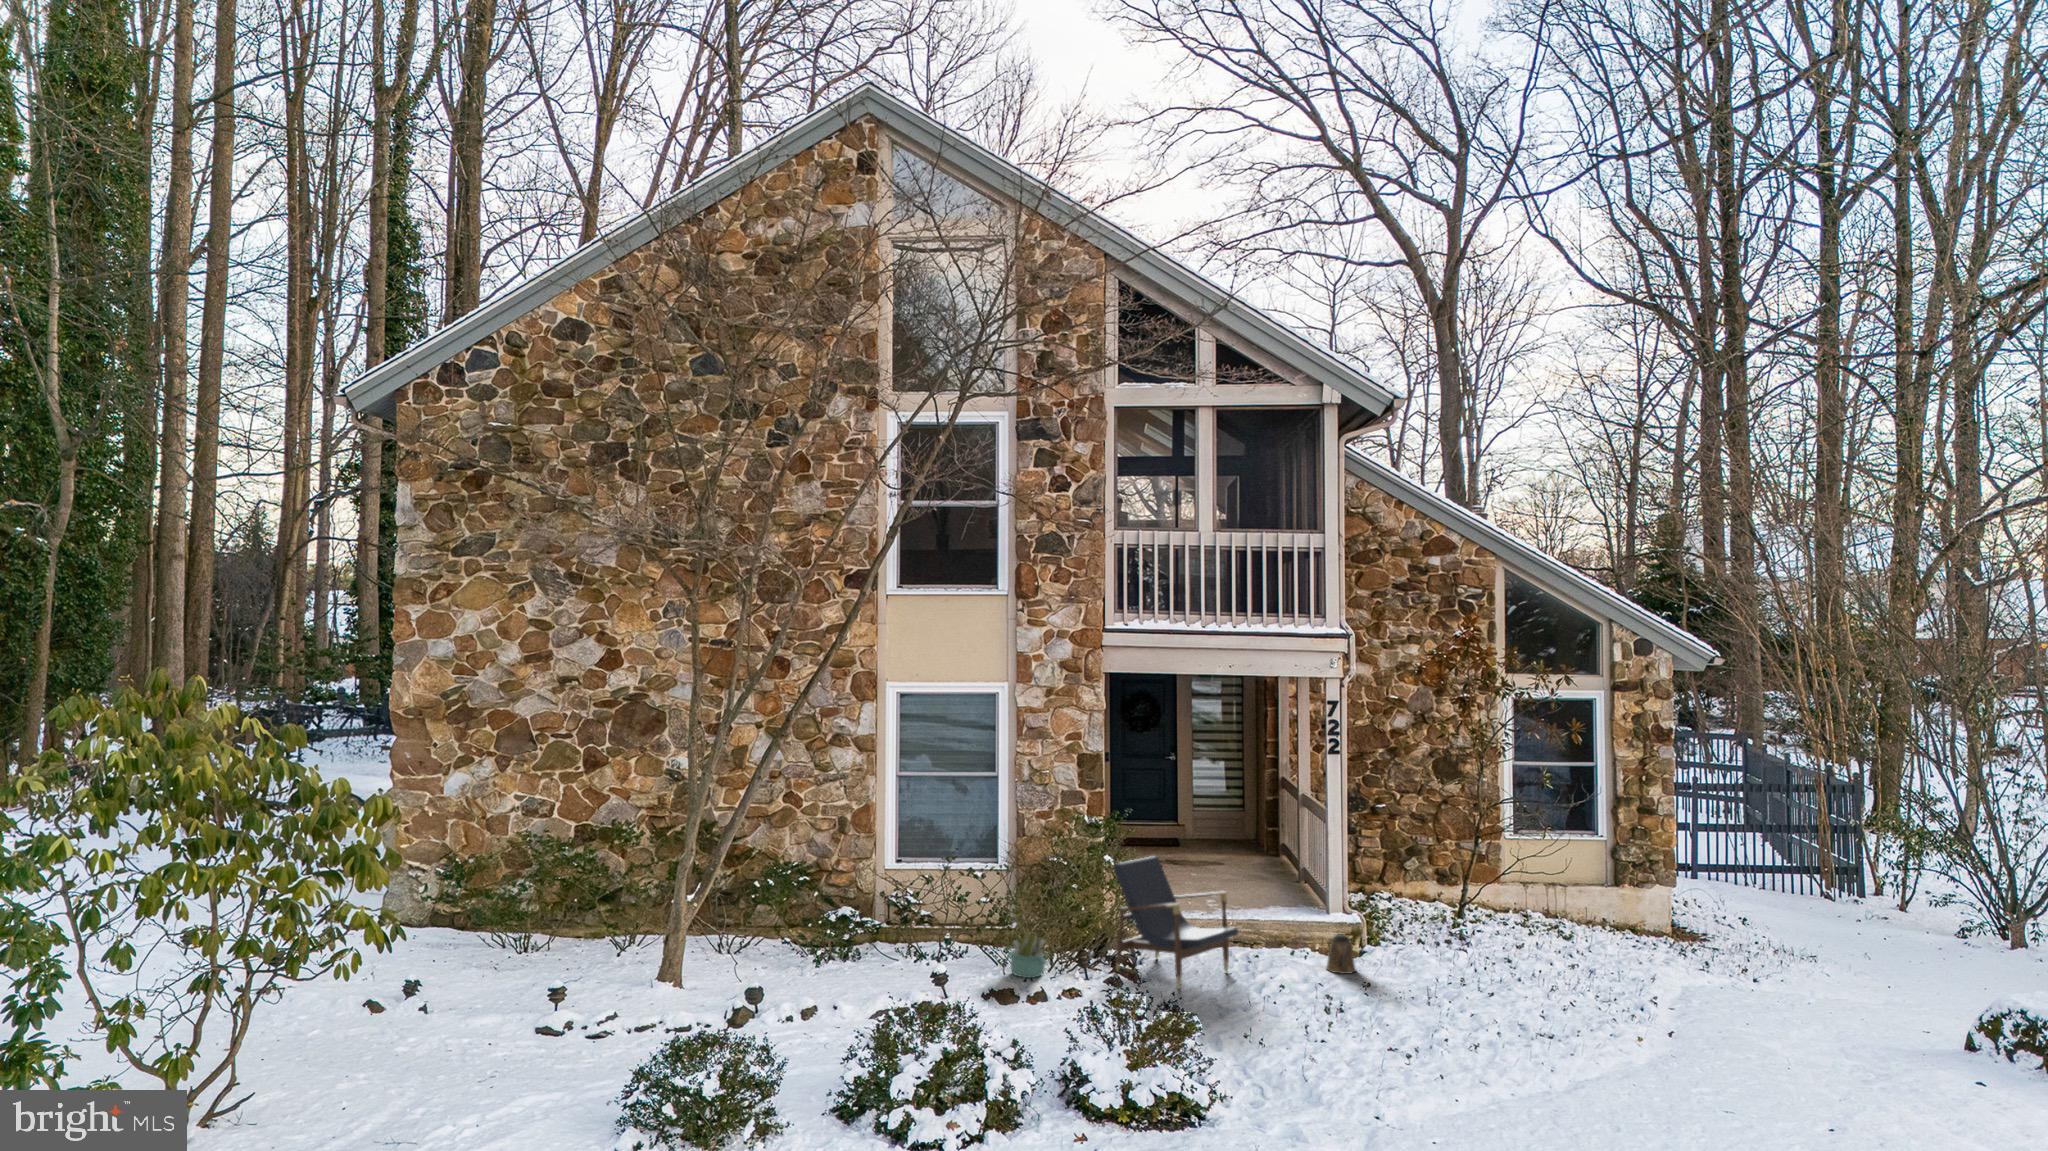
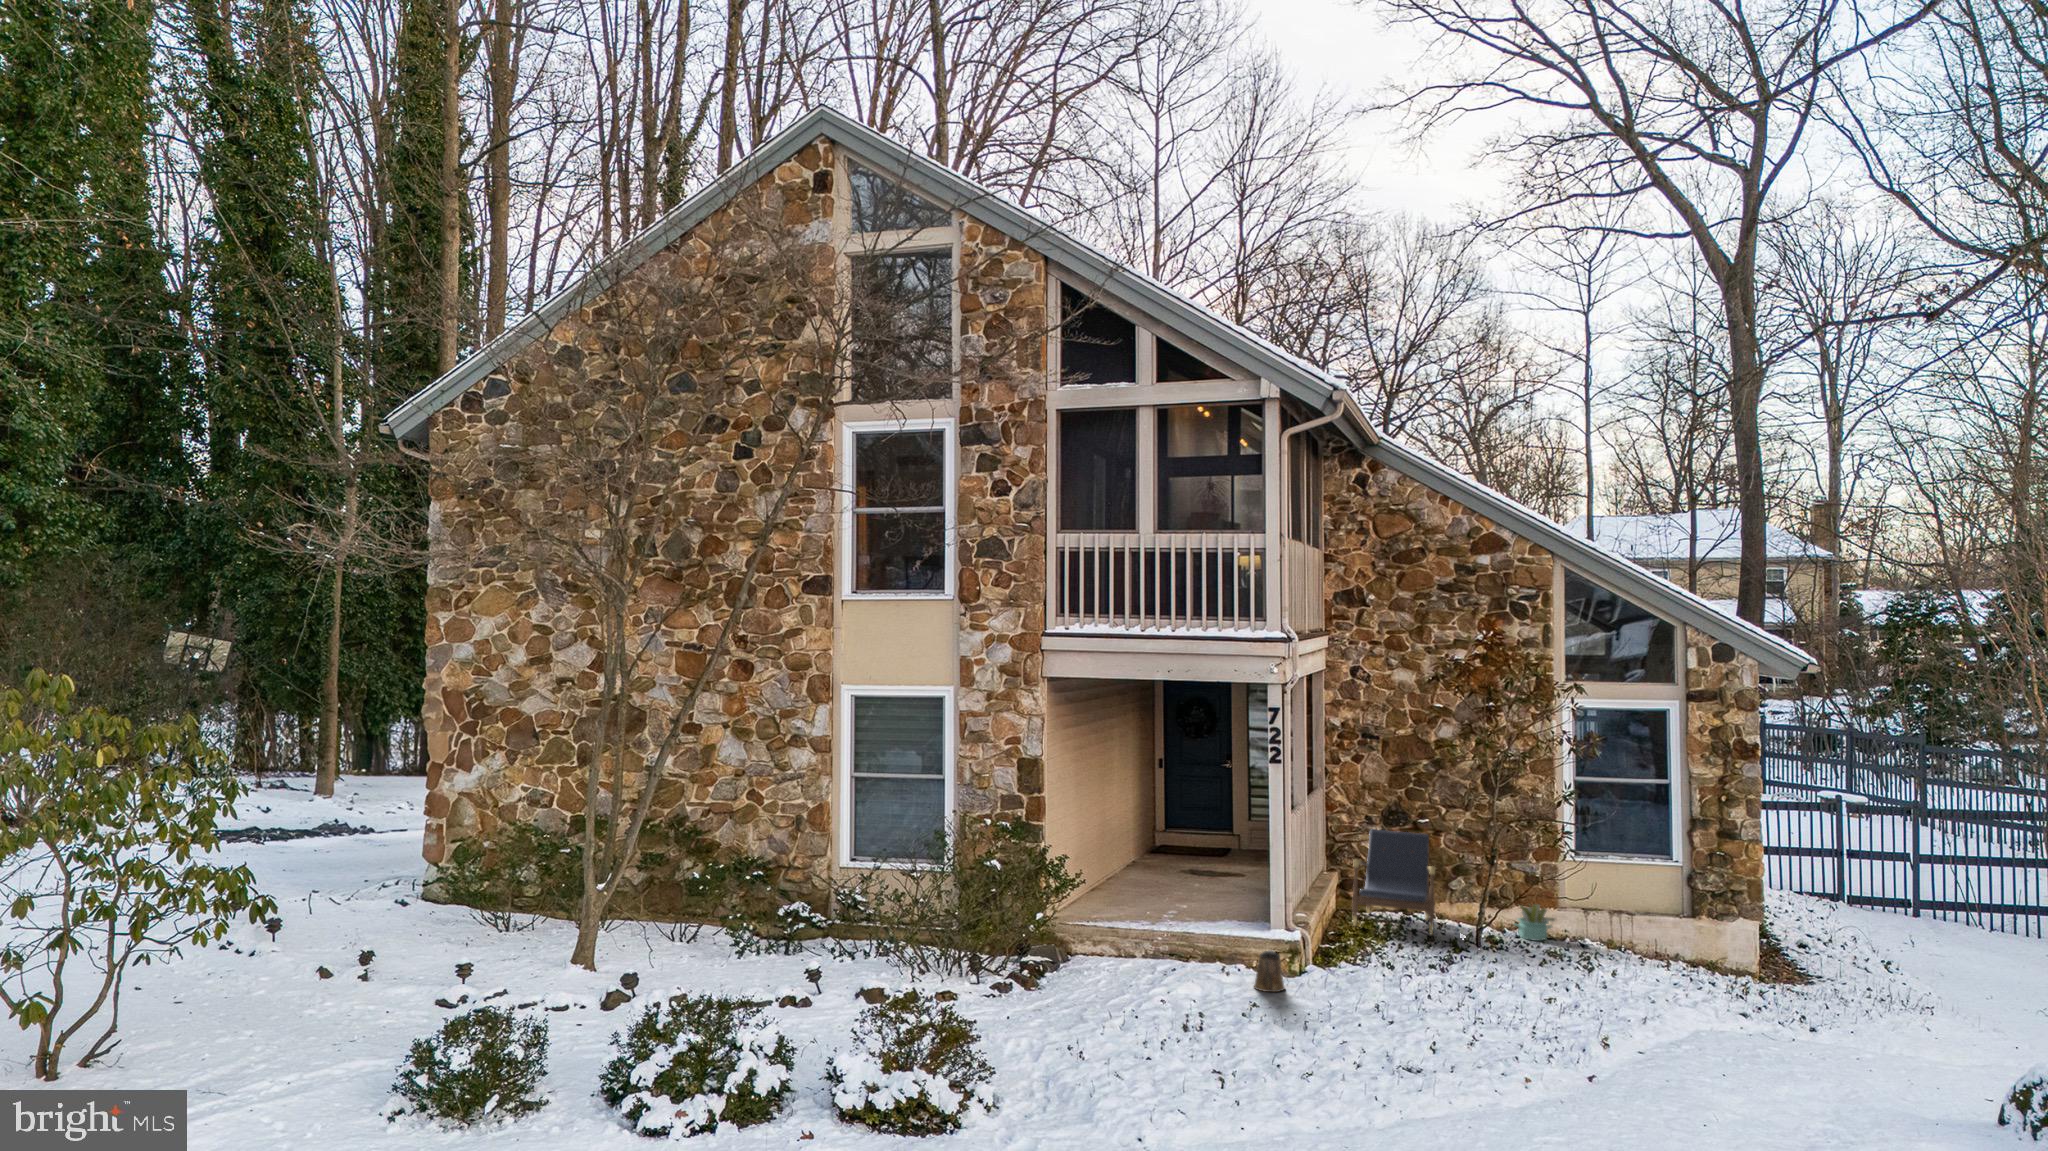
lounge chair: present [1114,856,1238,989] -> present [1352,830,1435,934]
decorative plant: present [1004,933,1049,978] -> present [1515,904,1555,941]

